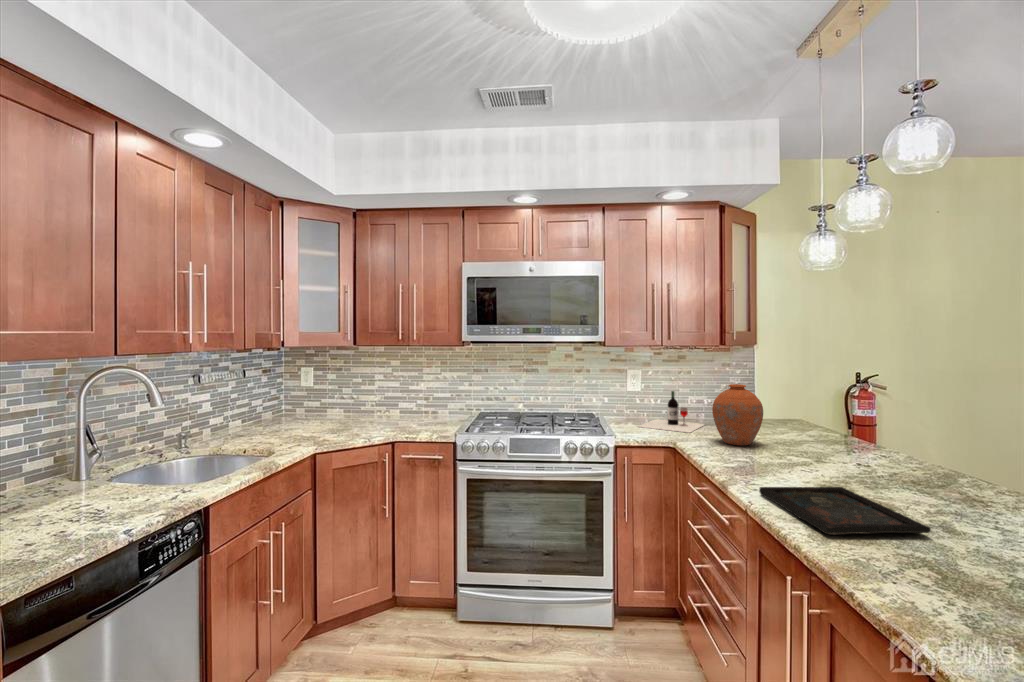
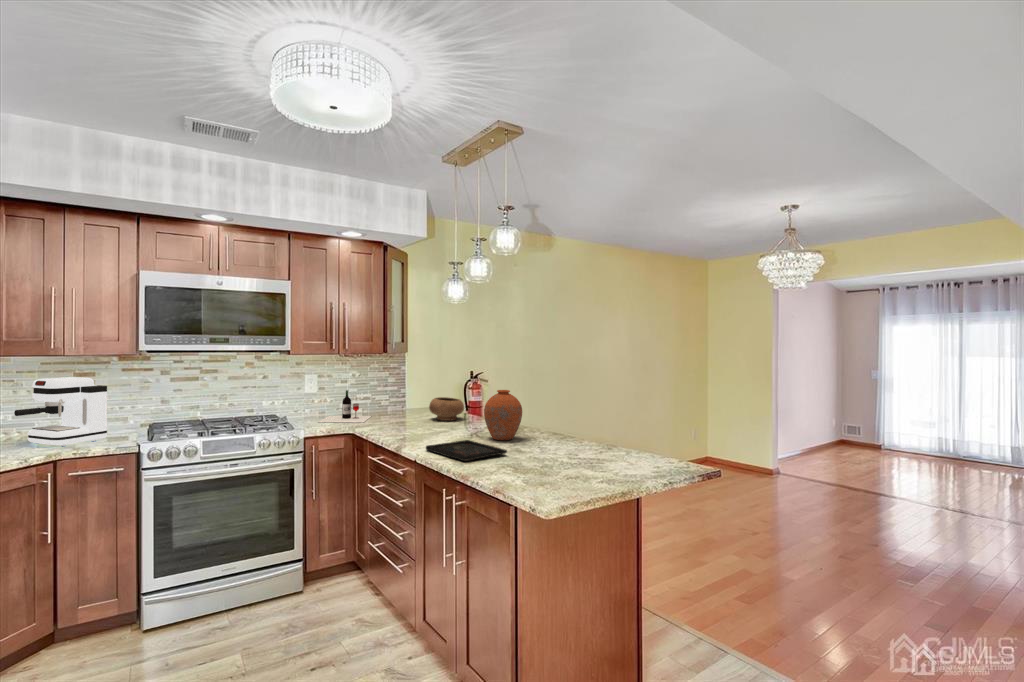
coffee maker: none [378,367,441,428] -> present [14,377,107,446]
vase: present [712,384,763,445] -> present [484,390,522,440]
bowl: none [785,408,844,443] -> present [429,397,464,421]

